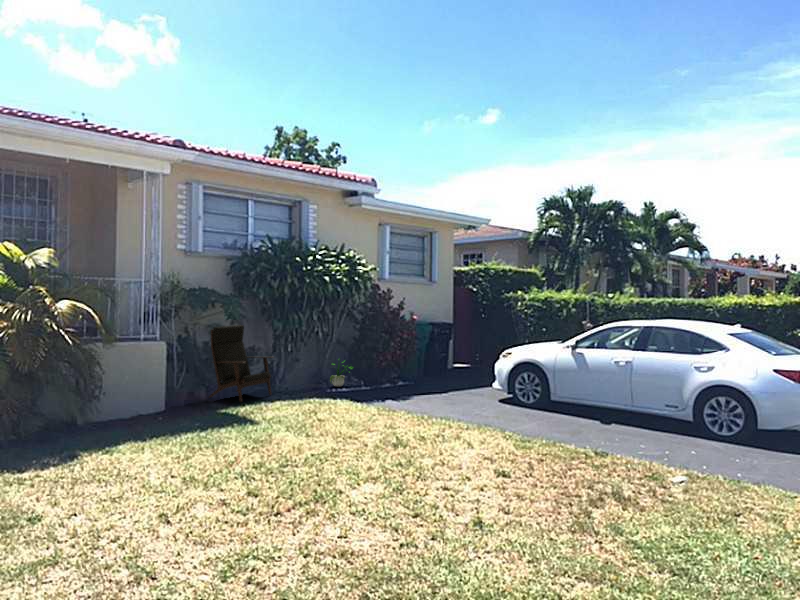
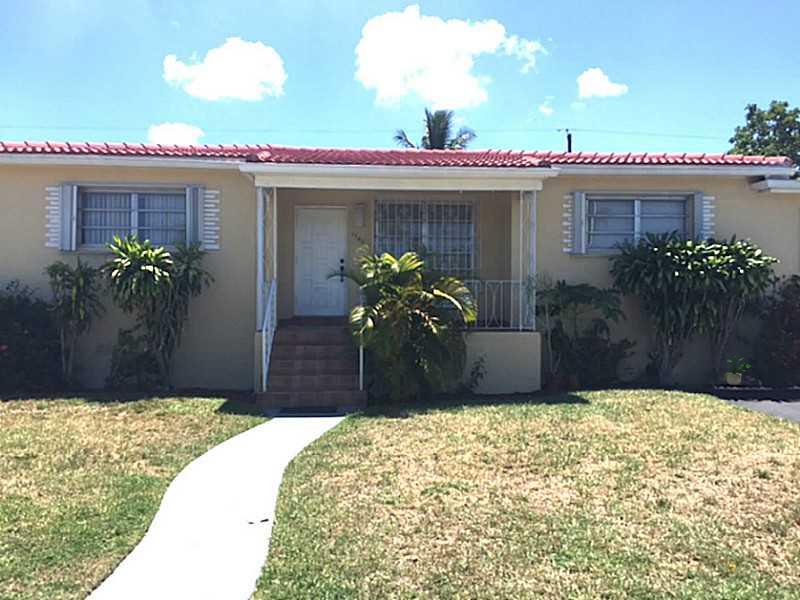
lounge chair: present [209,325,273,402] -> none [580,319,641,390]

